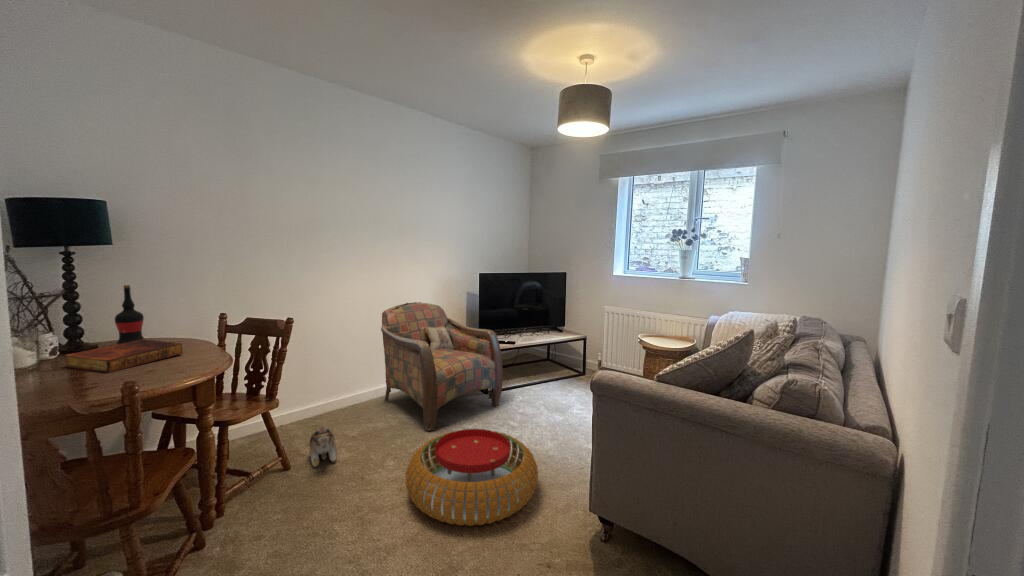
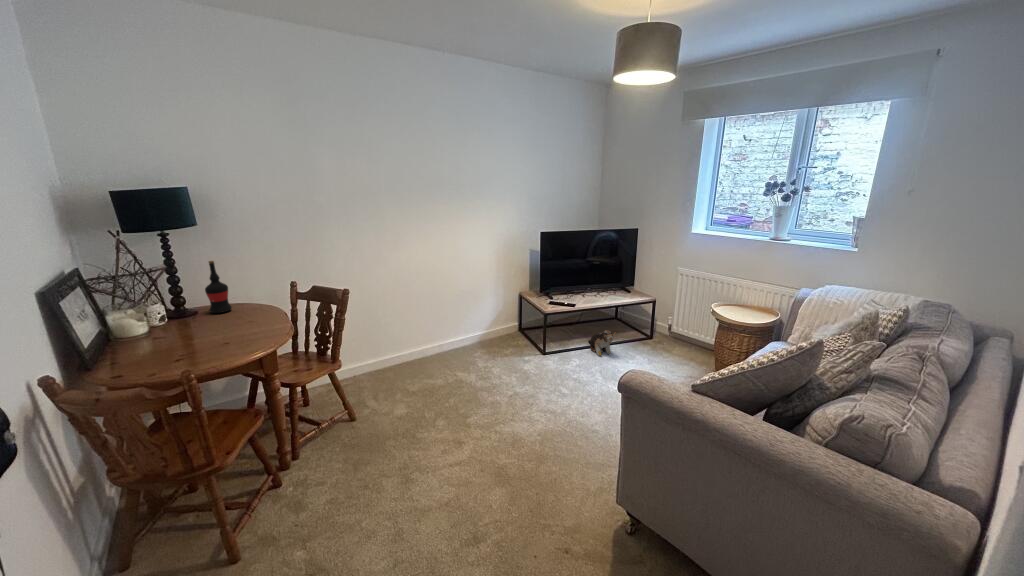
armchair: present [381,302,502,431] -> none [443,264,559,391]
book: present [65,339,182,373] -> none [161,309,253,344]
plush toy: present [310,427,336,467] -> present [588,330,616,356]
pouf: present [406,429,538,526] -> none [446,399,574,499]

